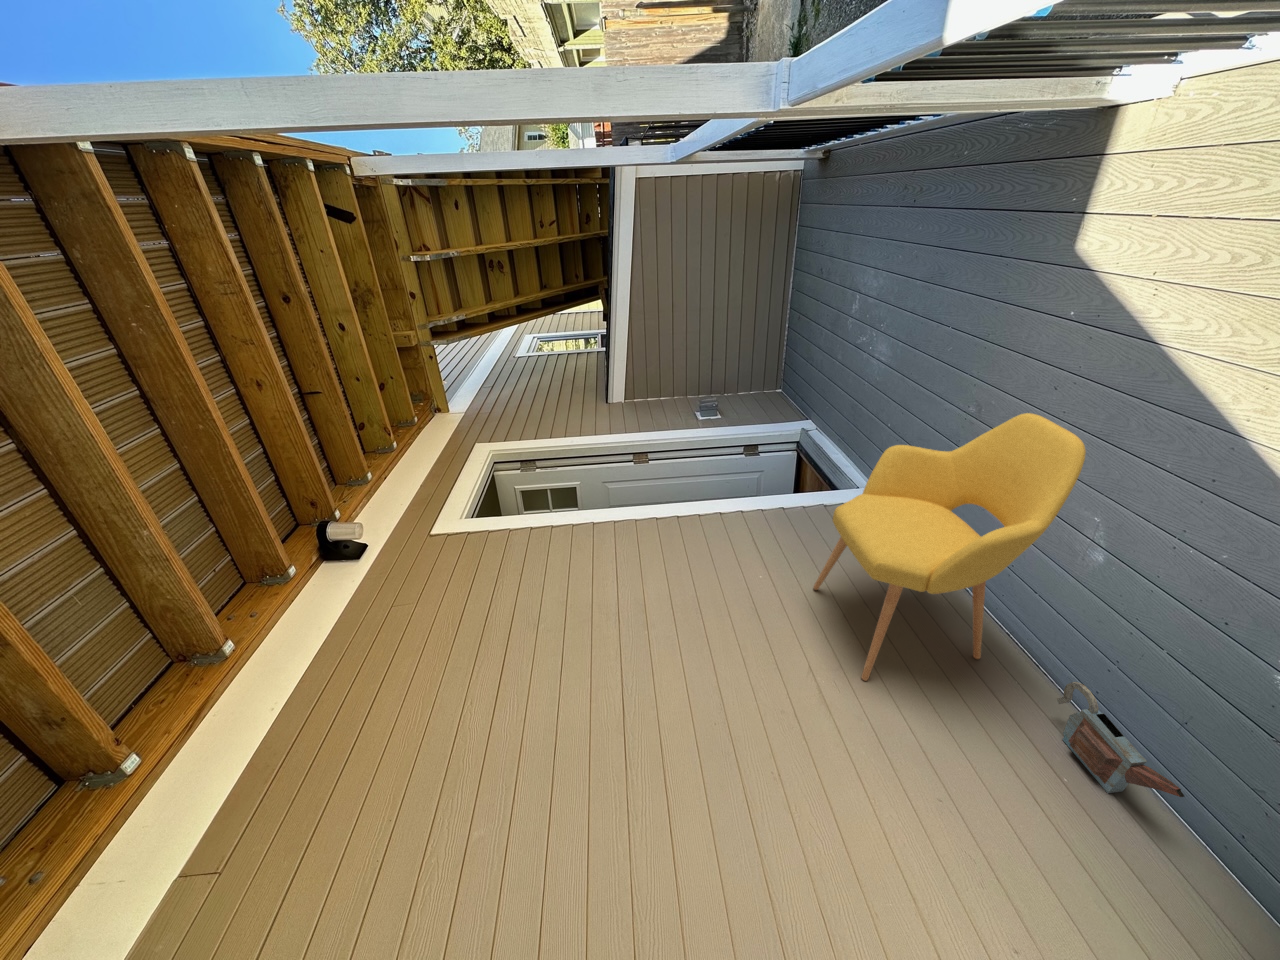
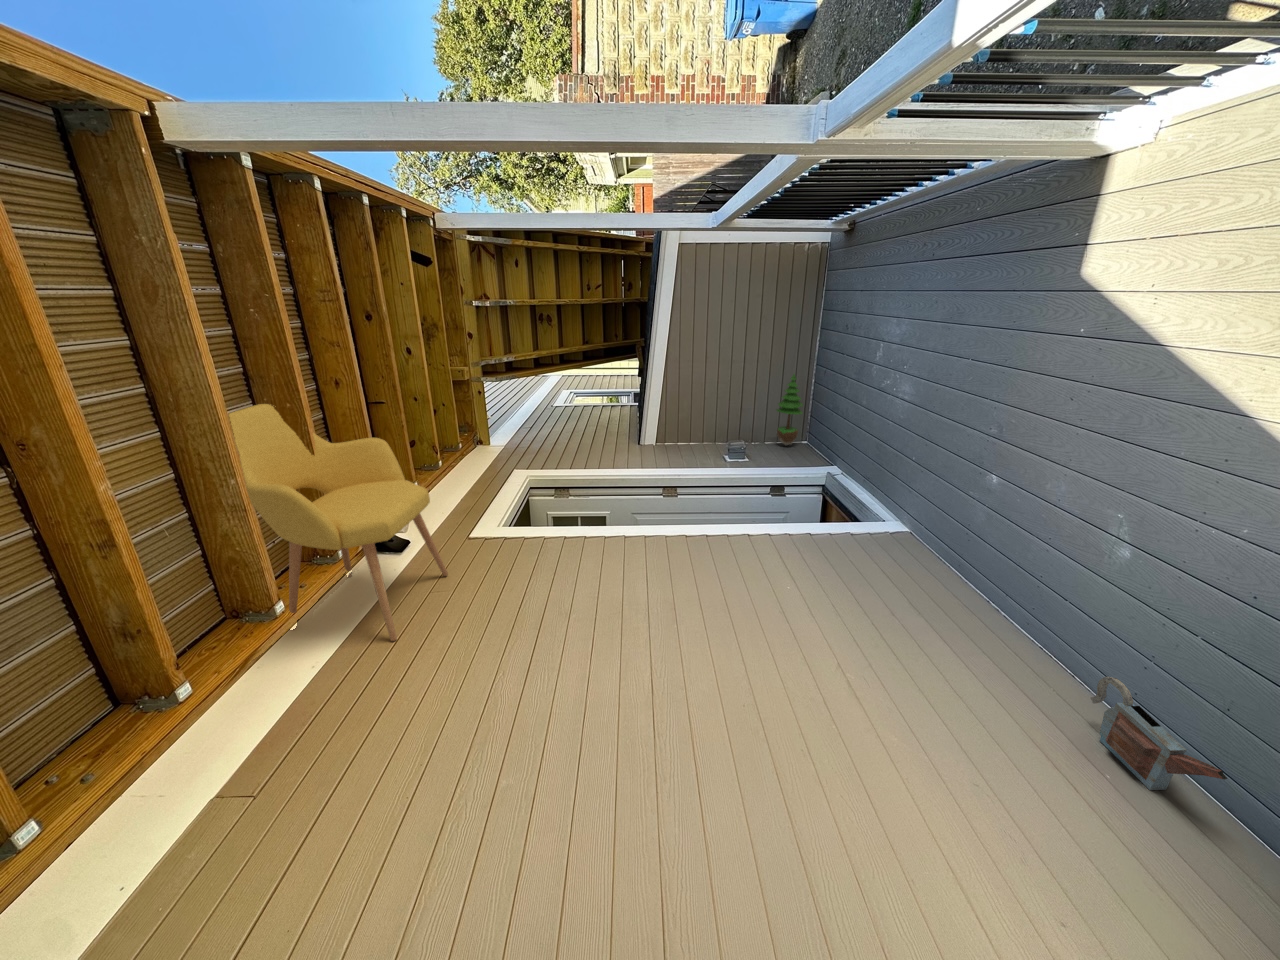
potted tree: none [748,321,777,398] -> present [776,374,803,446]
chair: present [813,413,1086,681] -> present [229,404,448,641]

